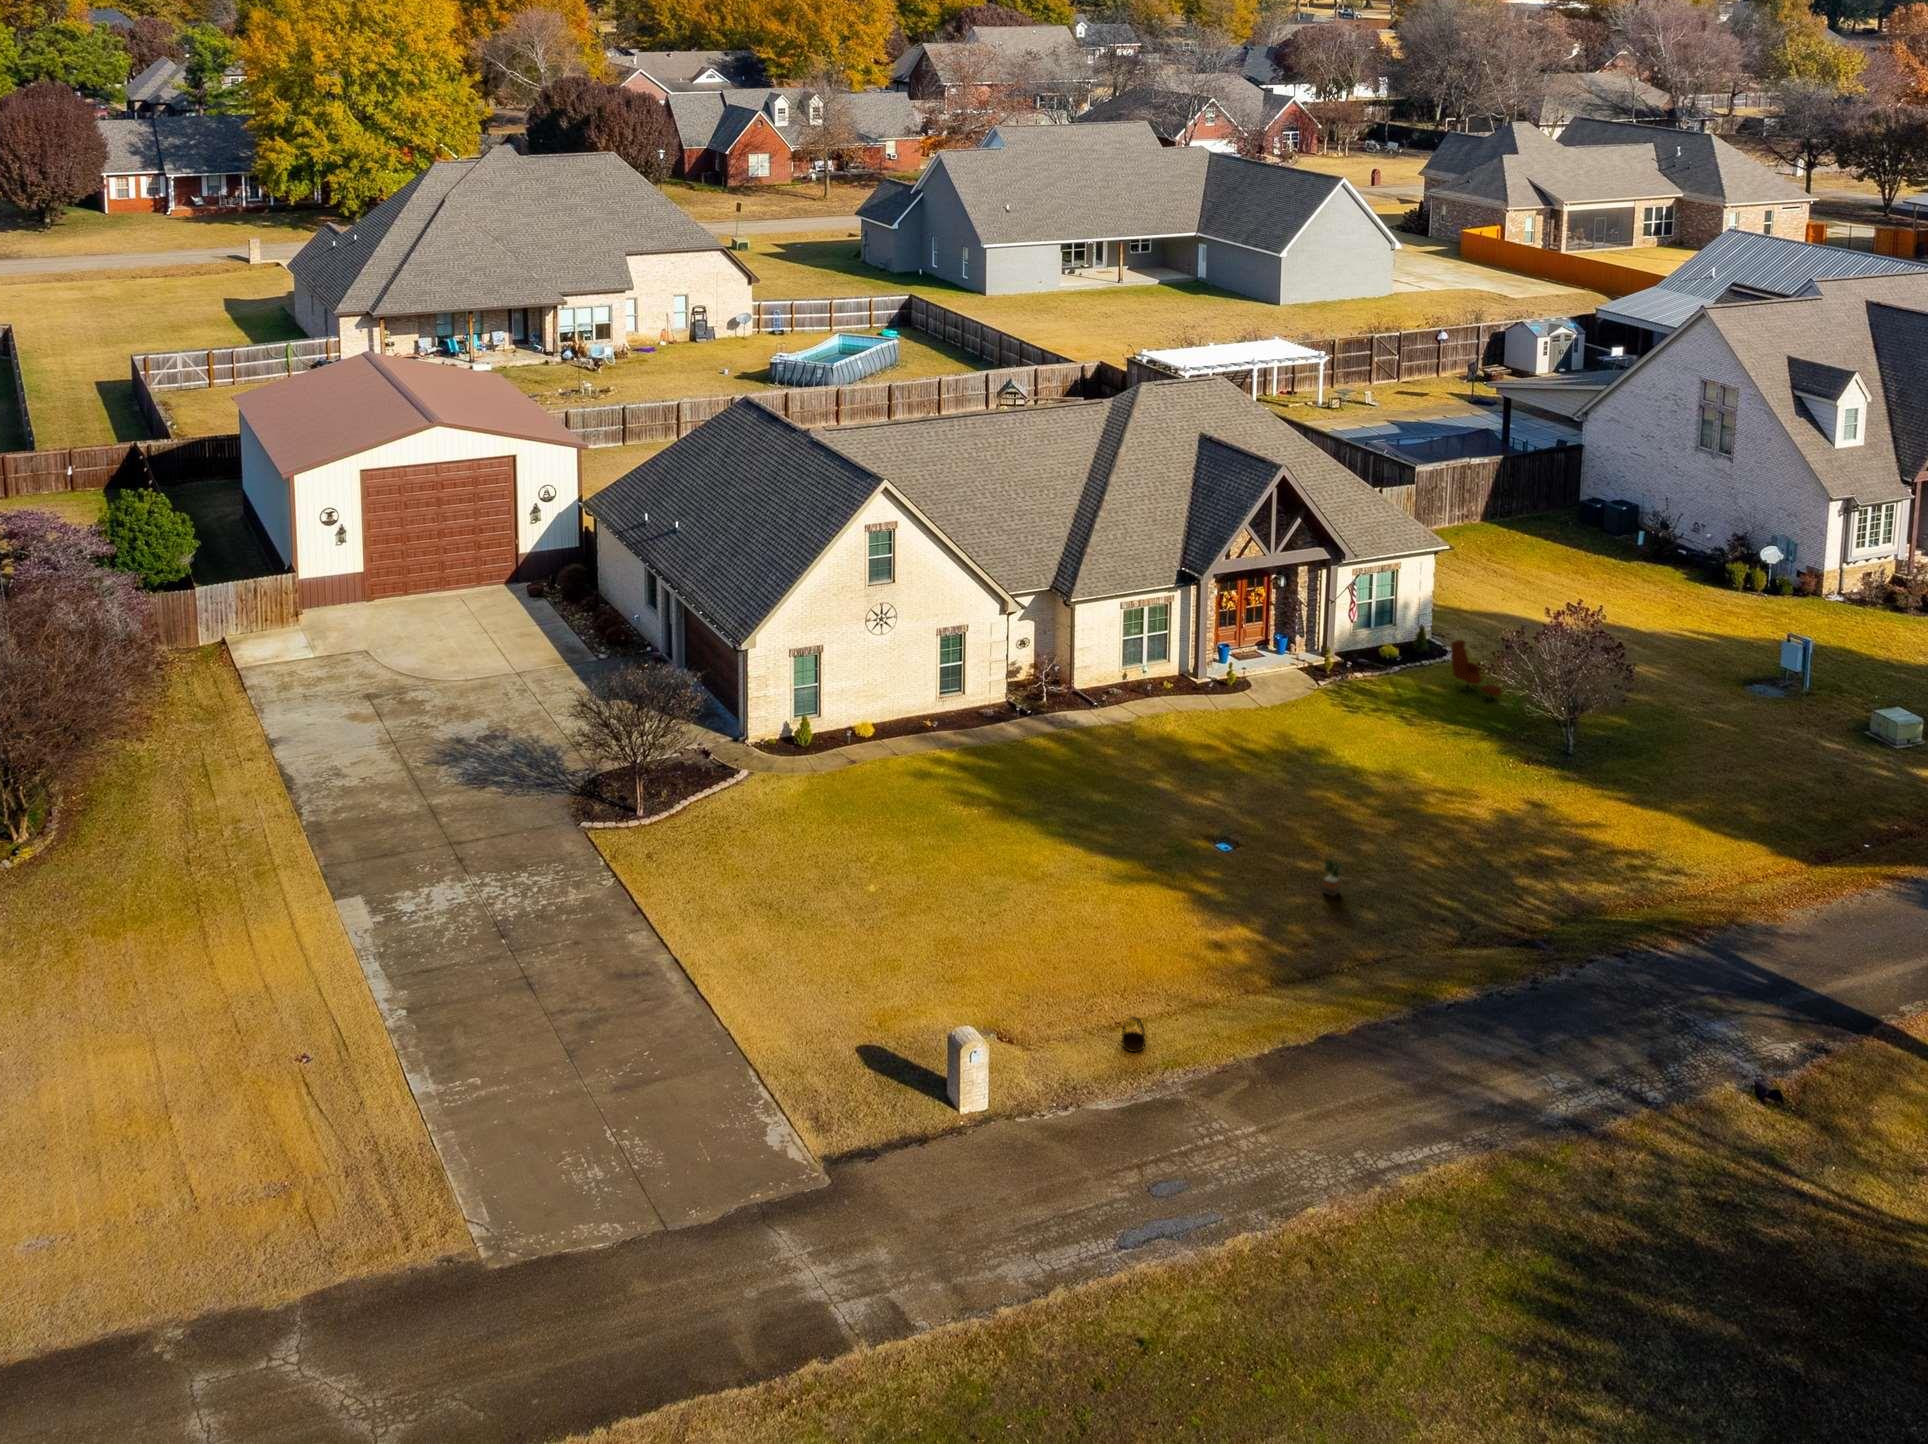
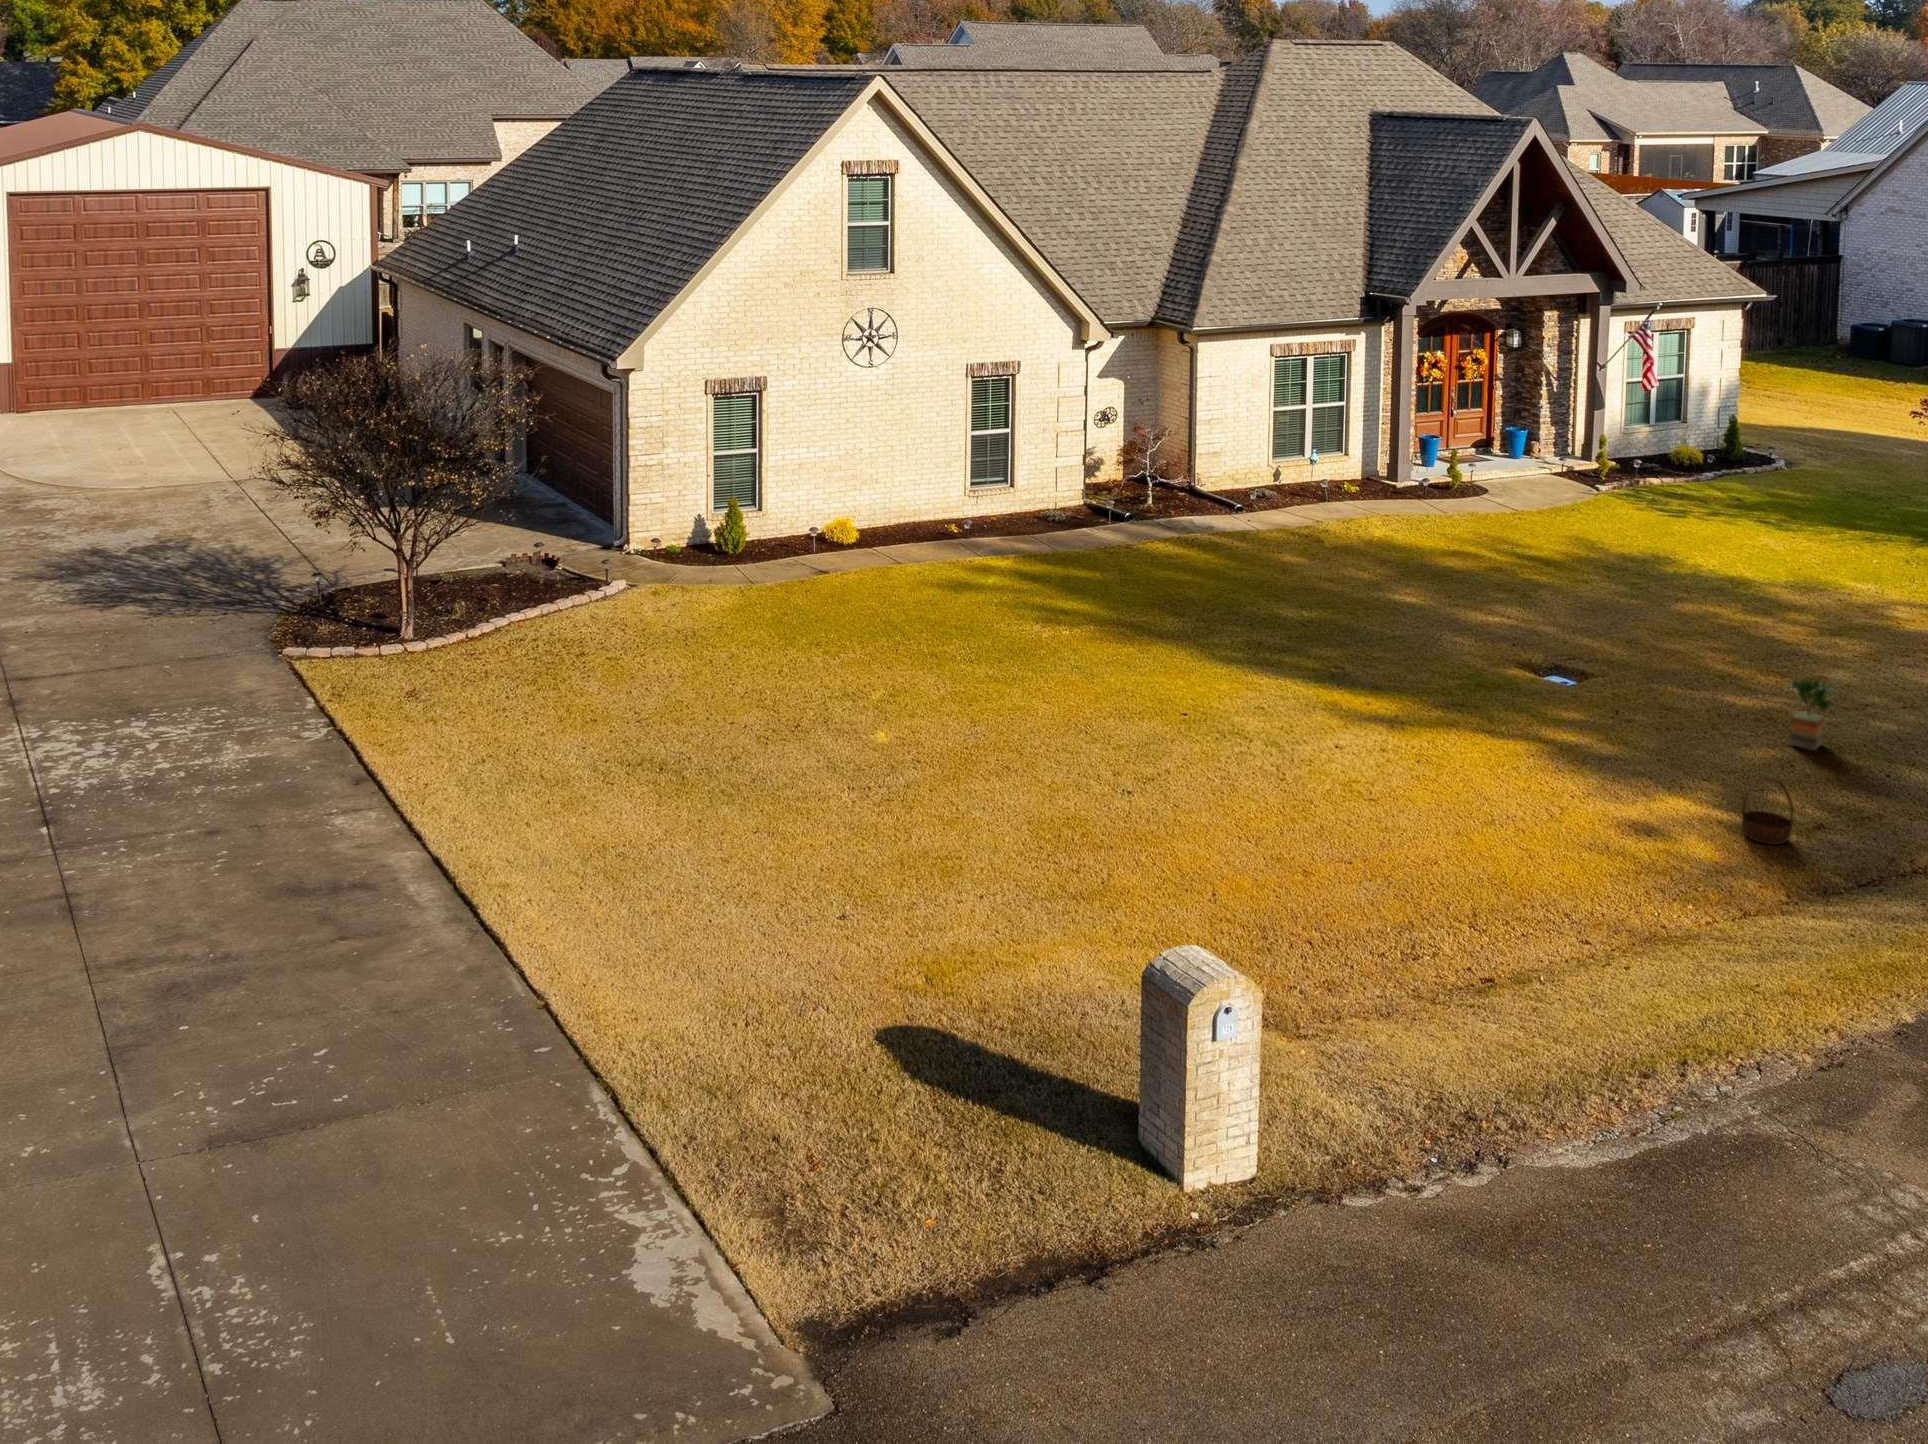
lounge chair: present [1451,640,1501,700] -> none [1806,419,1902,514]
basket: present [1122,1017,1146,1052] -> present [1741,776,1794,845]

